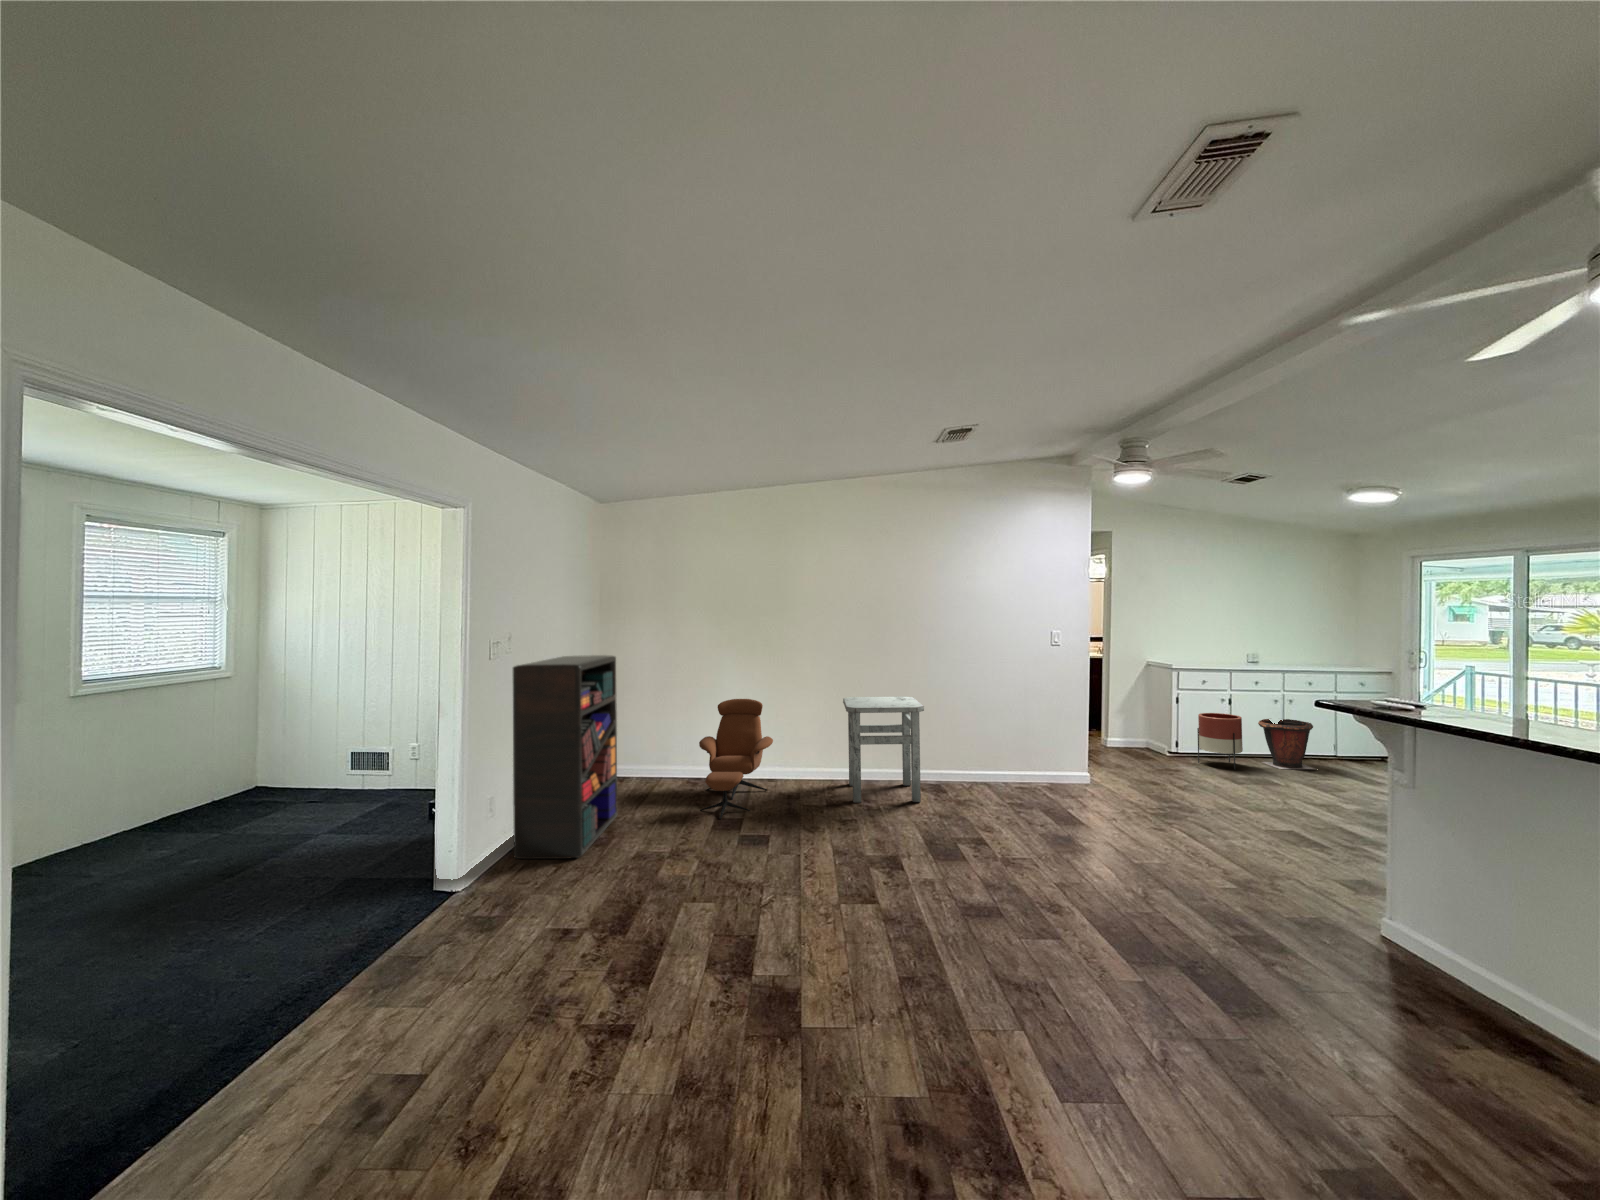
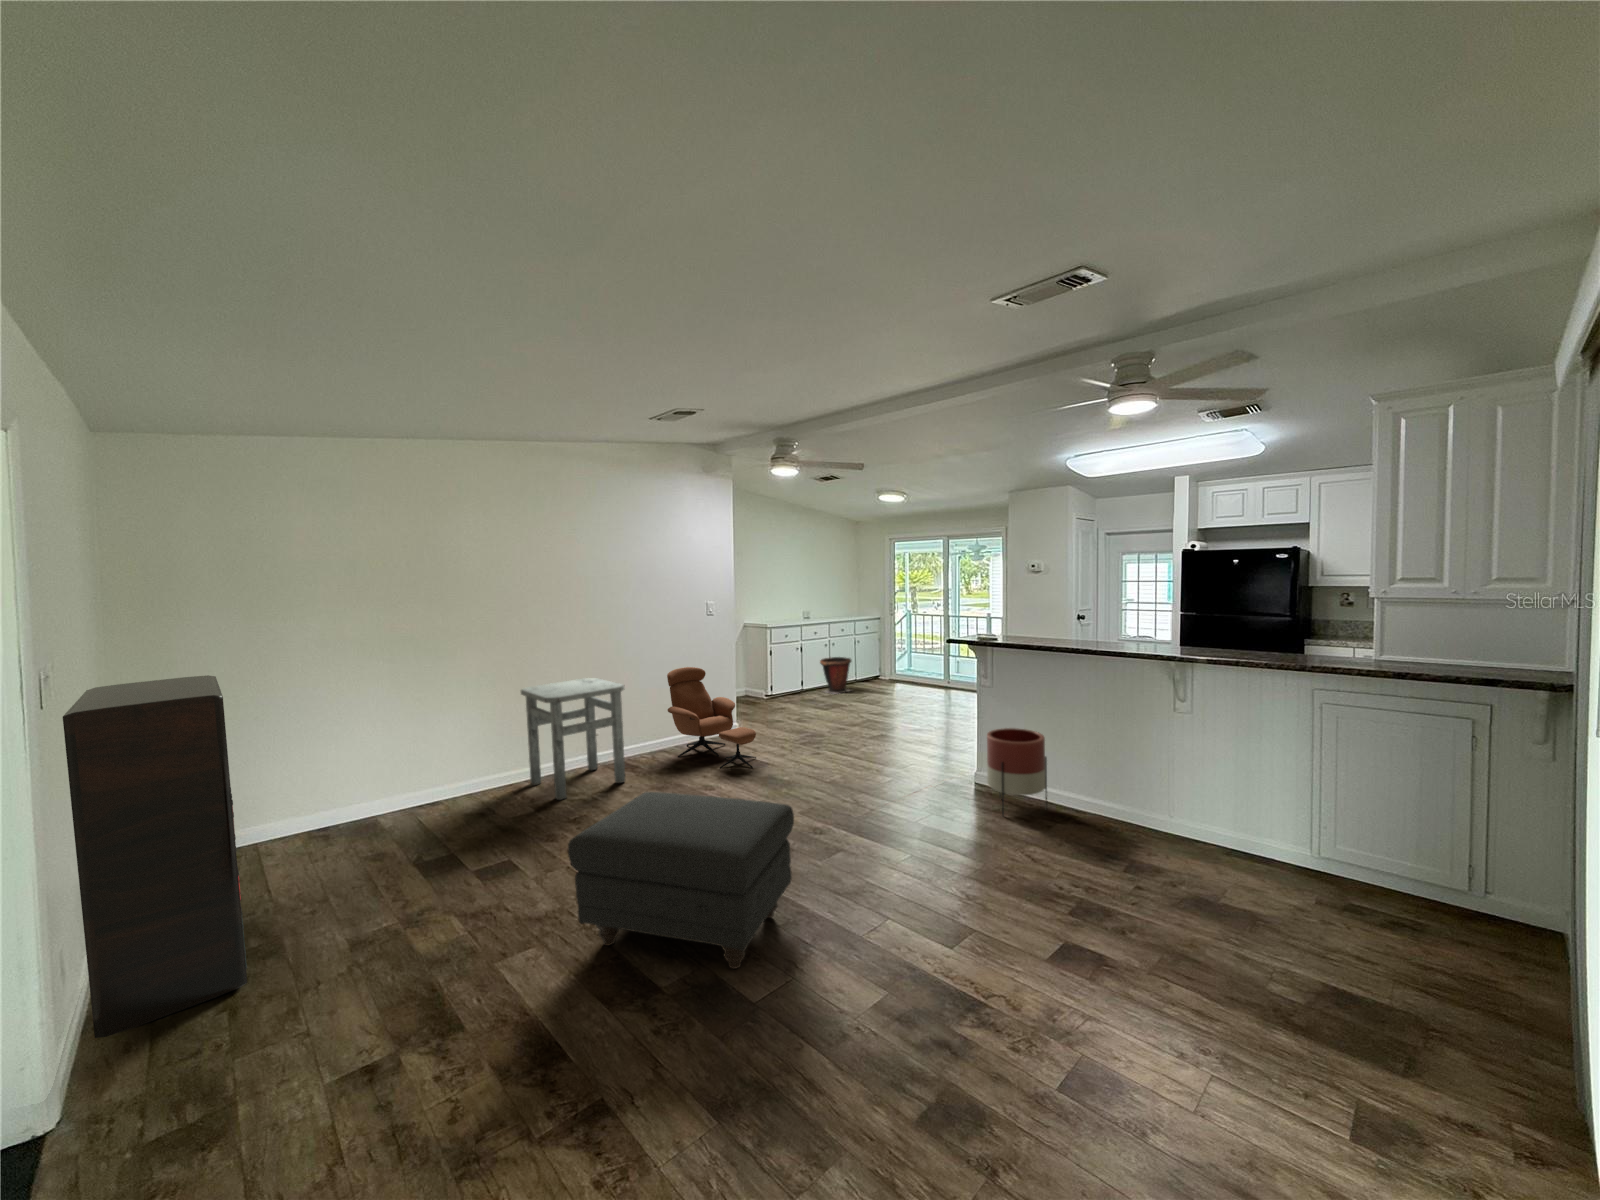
lounge chair: present [699,699,773,819] -> present [667,667,756,768]
planter: present [1197,713,1243,770] -> present [987,728,1047,816]
ottoman: none [734,800,936,992] -> present [568,792,794,969]

